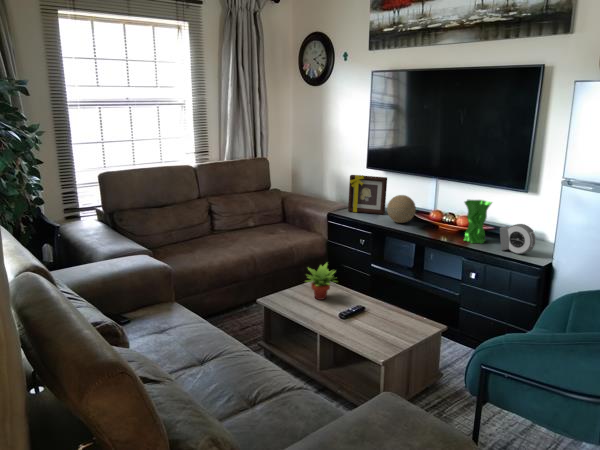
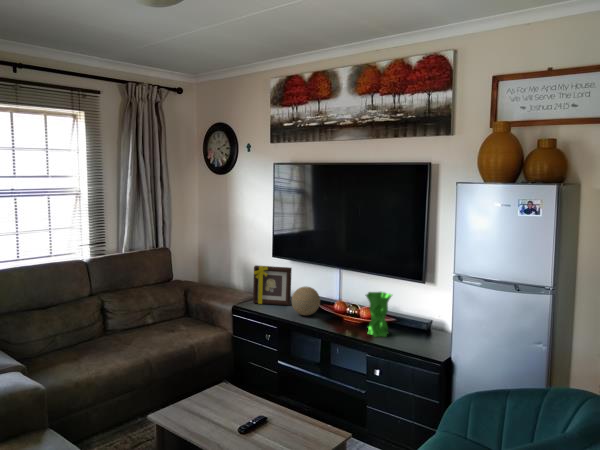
alarm clock: present [500,224,536,254] -> none [401,317,435,348]
succulent plant: present [307,263,336,300] -> none [199,369,237,413]

